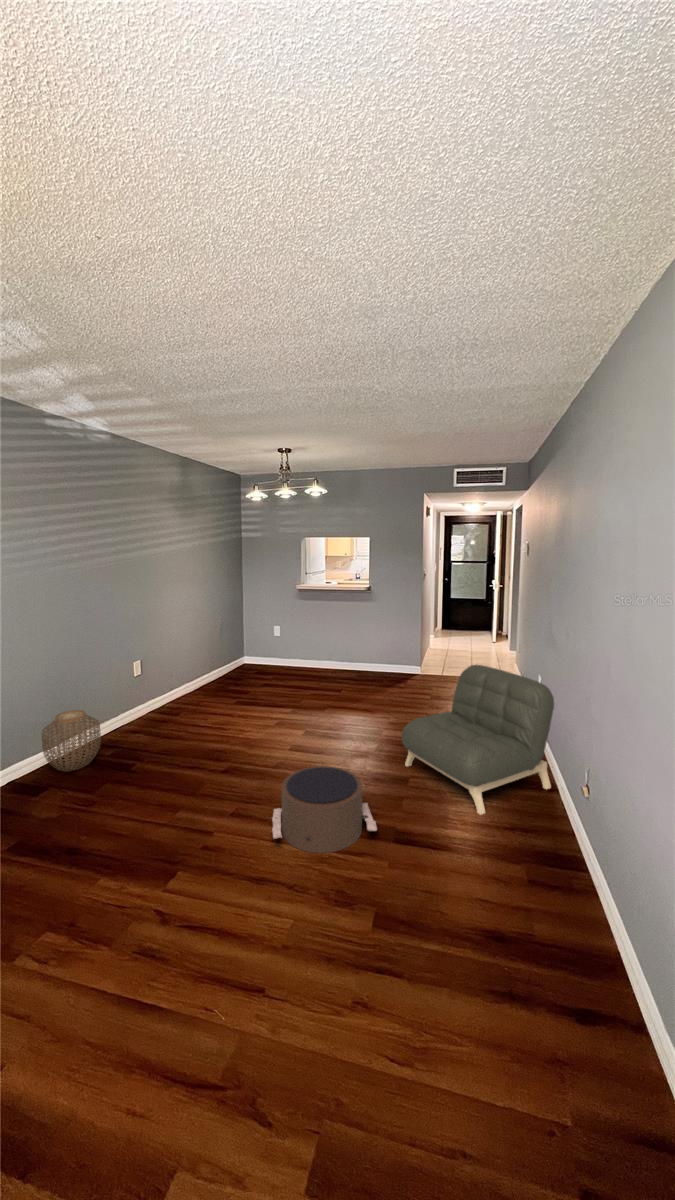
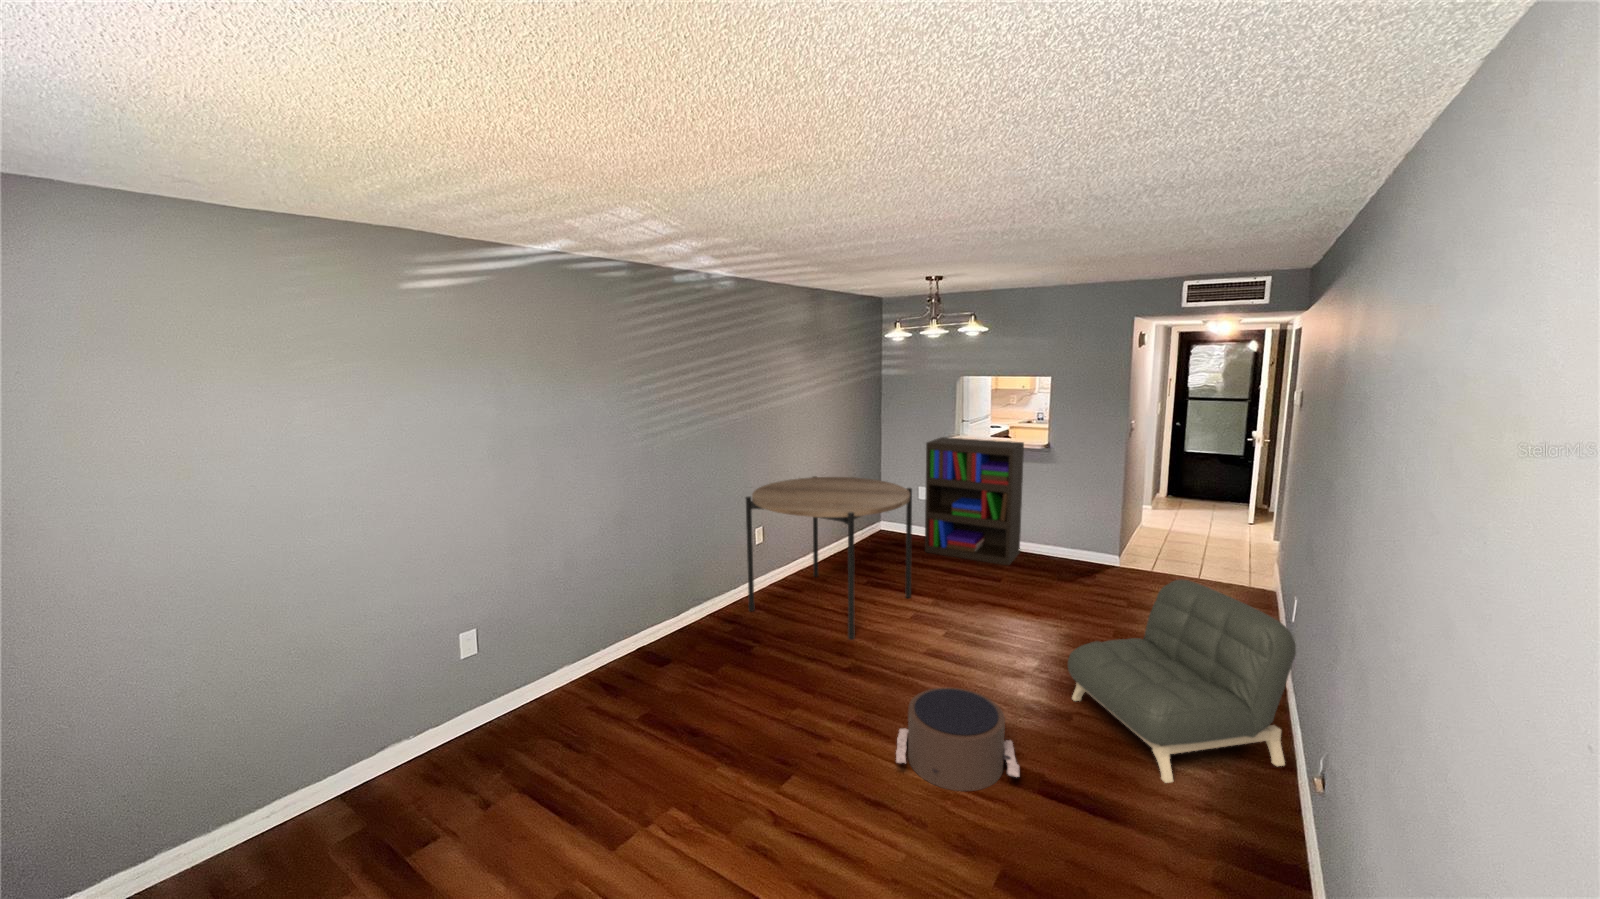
bookshelf: none [280,585,353,679] -> present [925,437,1024,565]
dining table: none [124,613,274,746] -> present [746,476,912,640]
woven basket: present [42,710,101,771] -> none [666,584,721,648]

